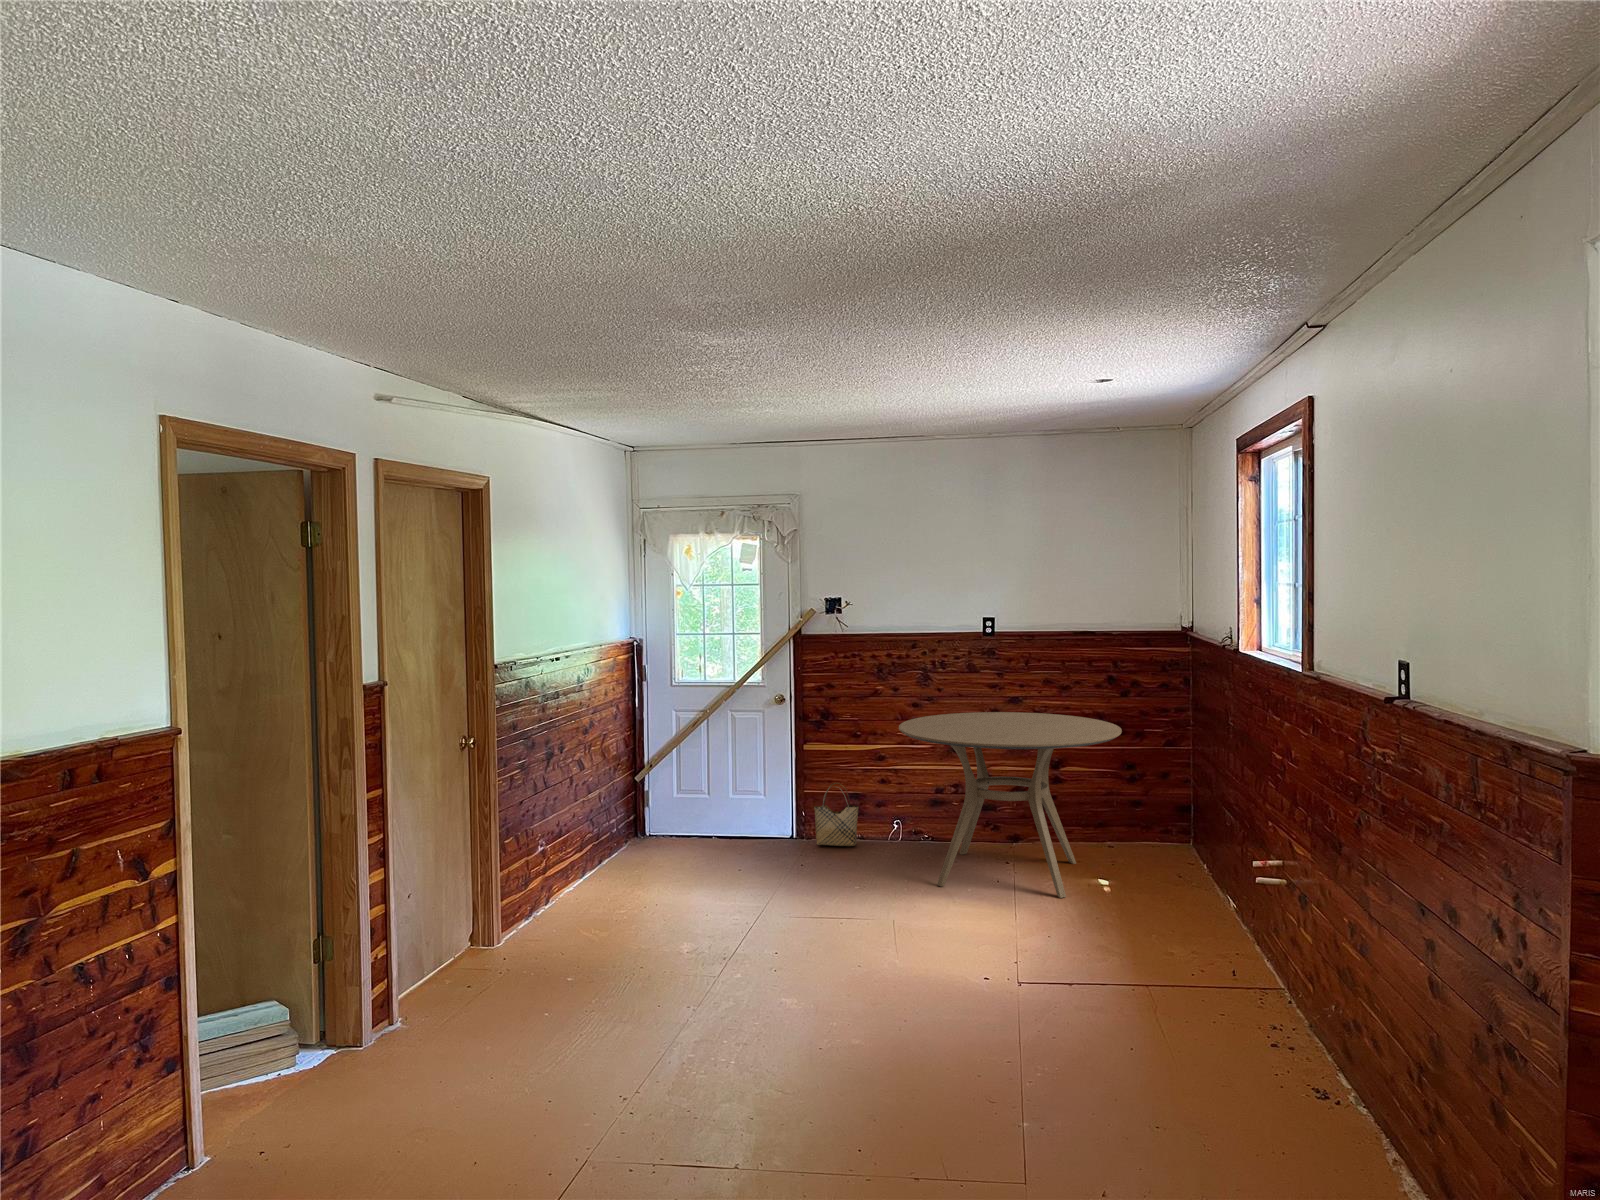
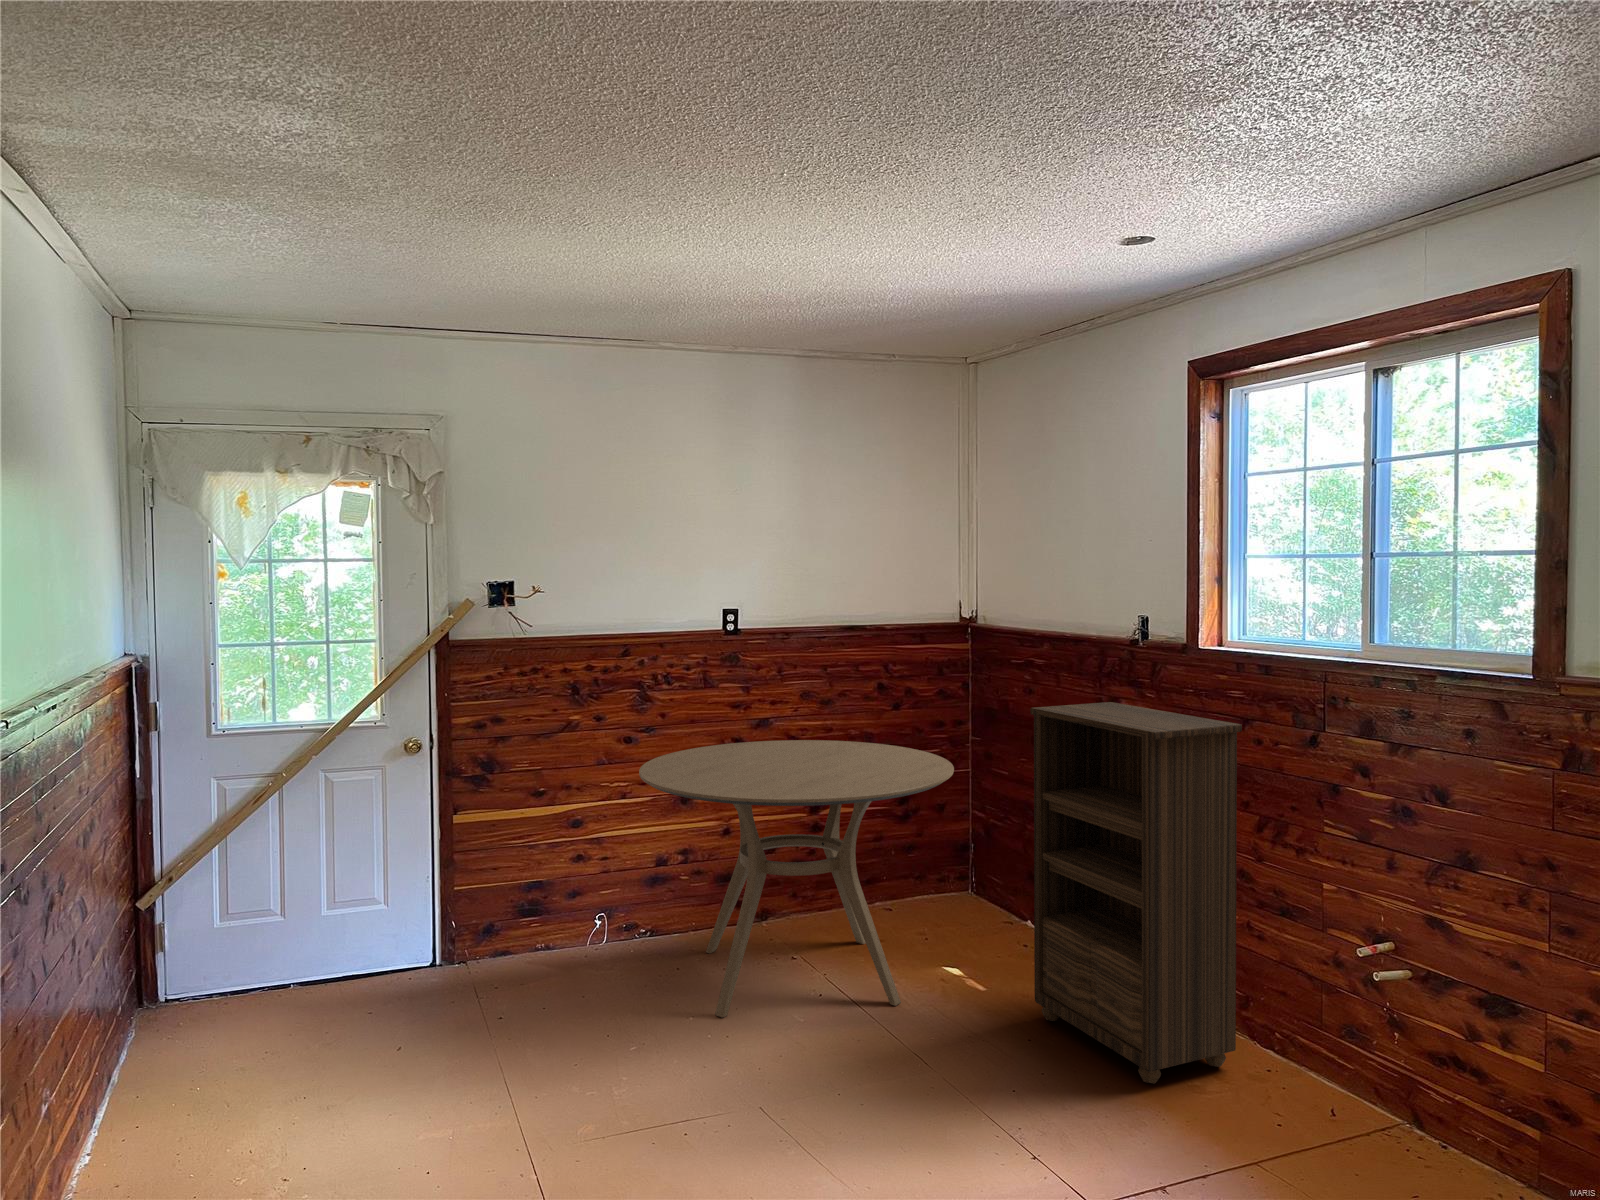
bookshelf: none [1152,691,1279,965] -> present [1030,702,1242,1083]
woven basket: present [814,783,859,846] -> none [477,869,549,972]

